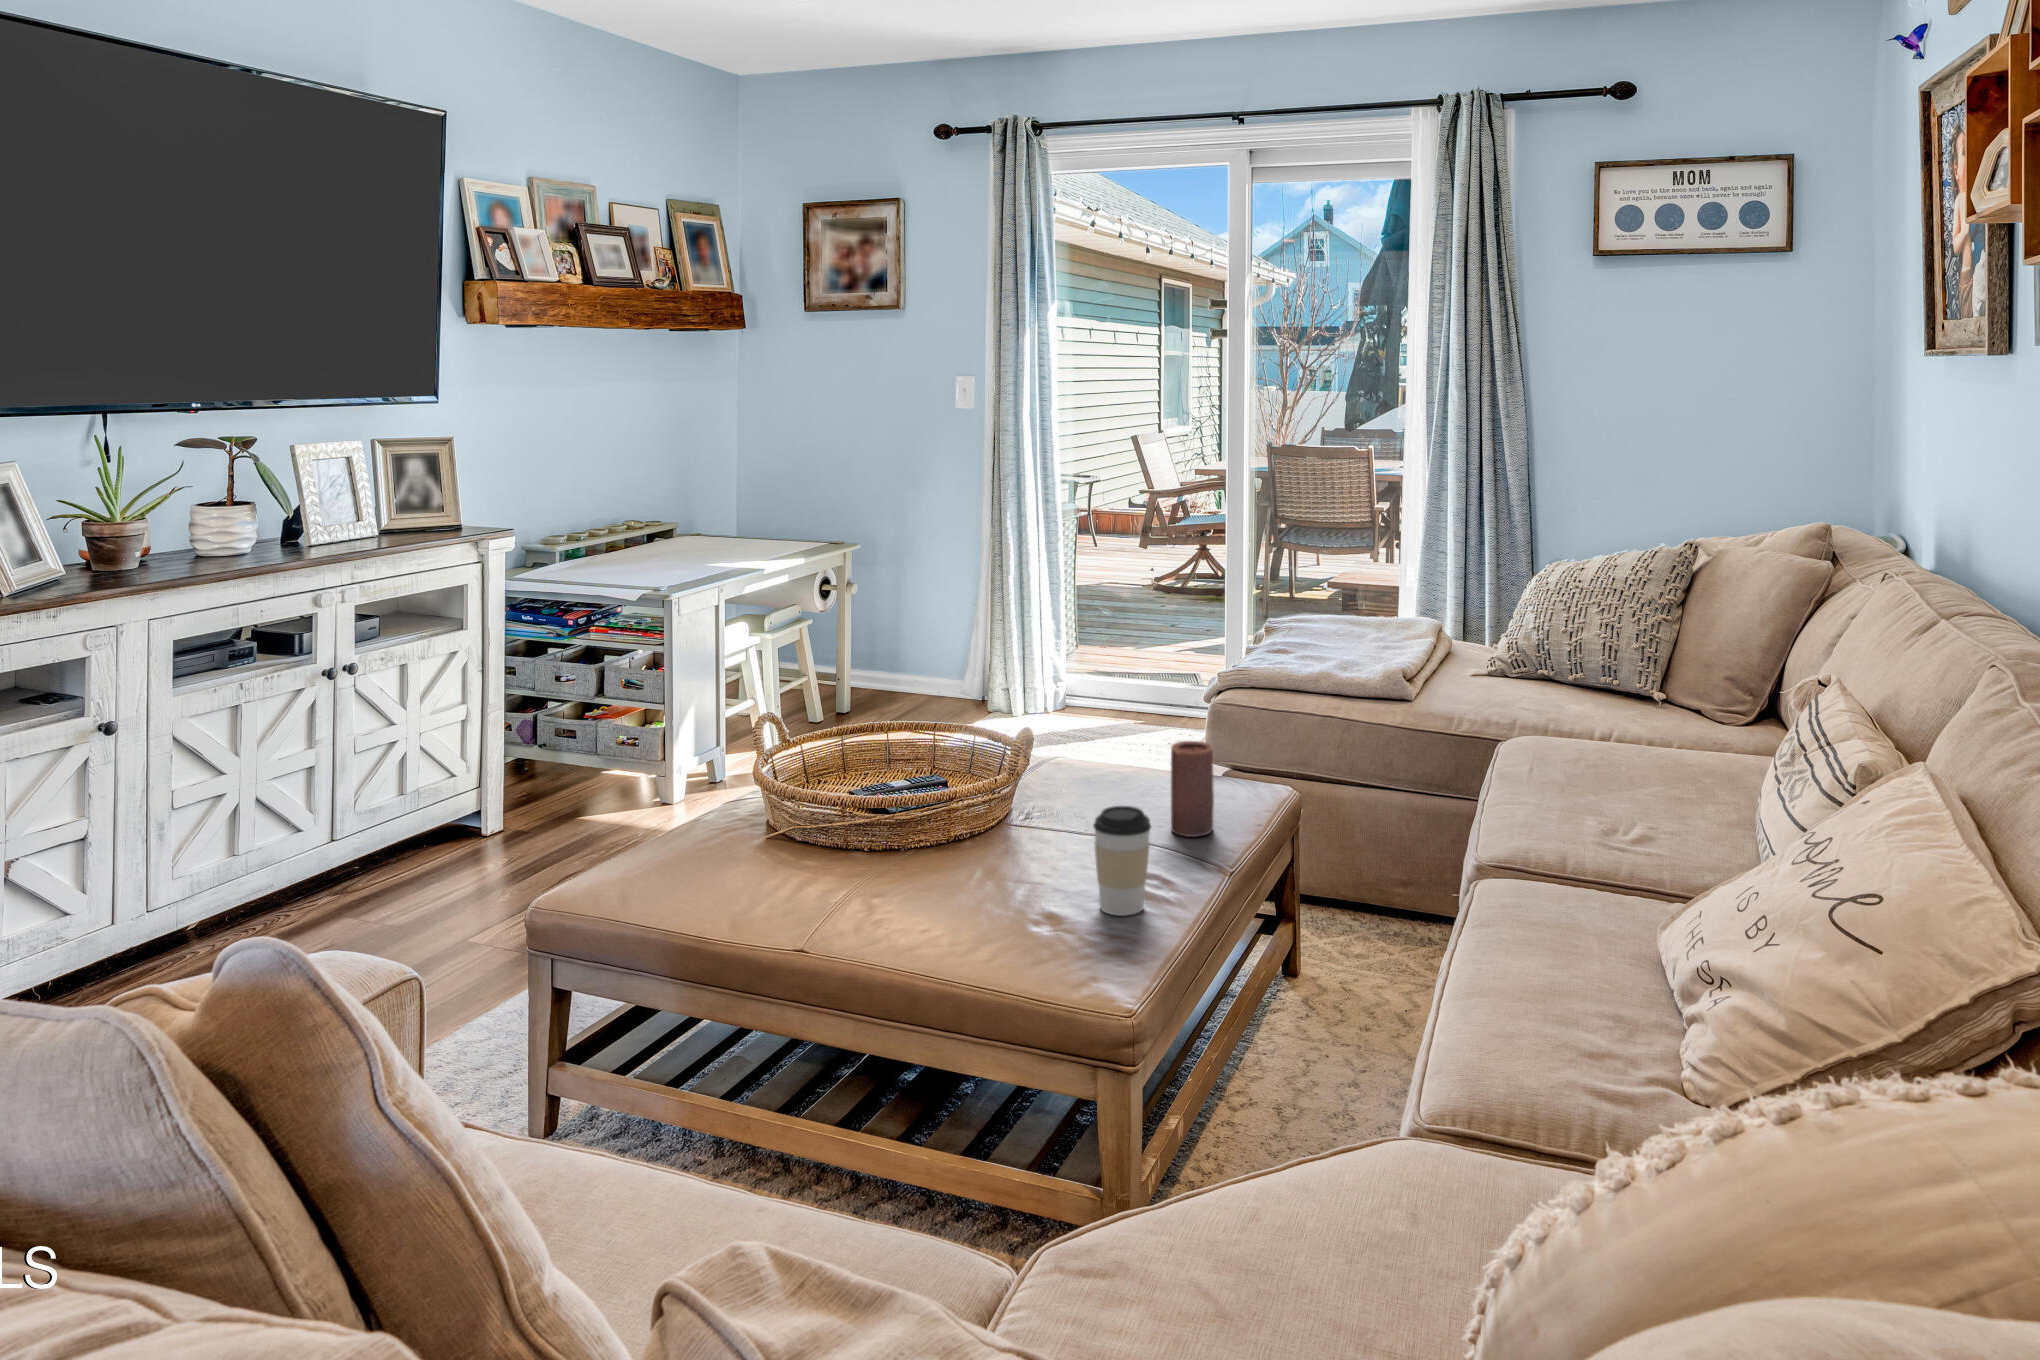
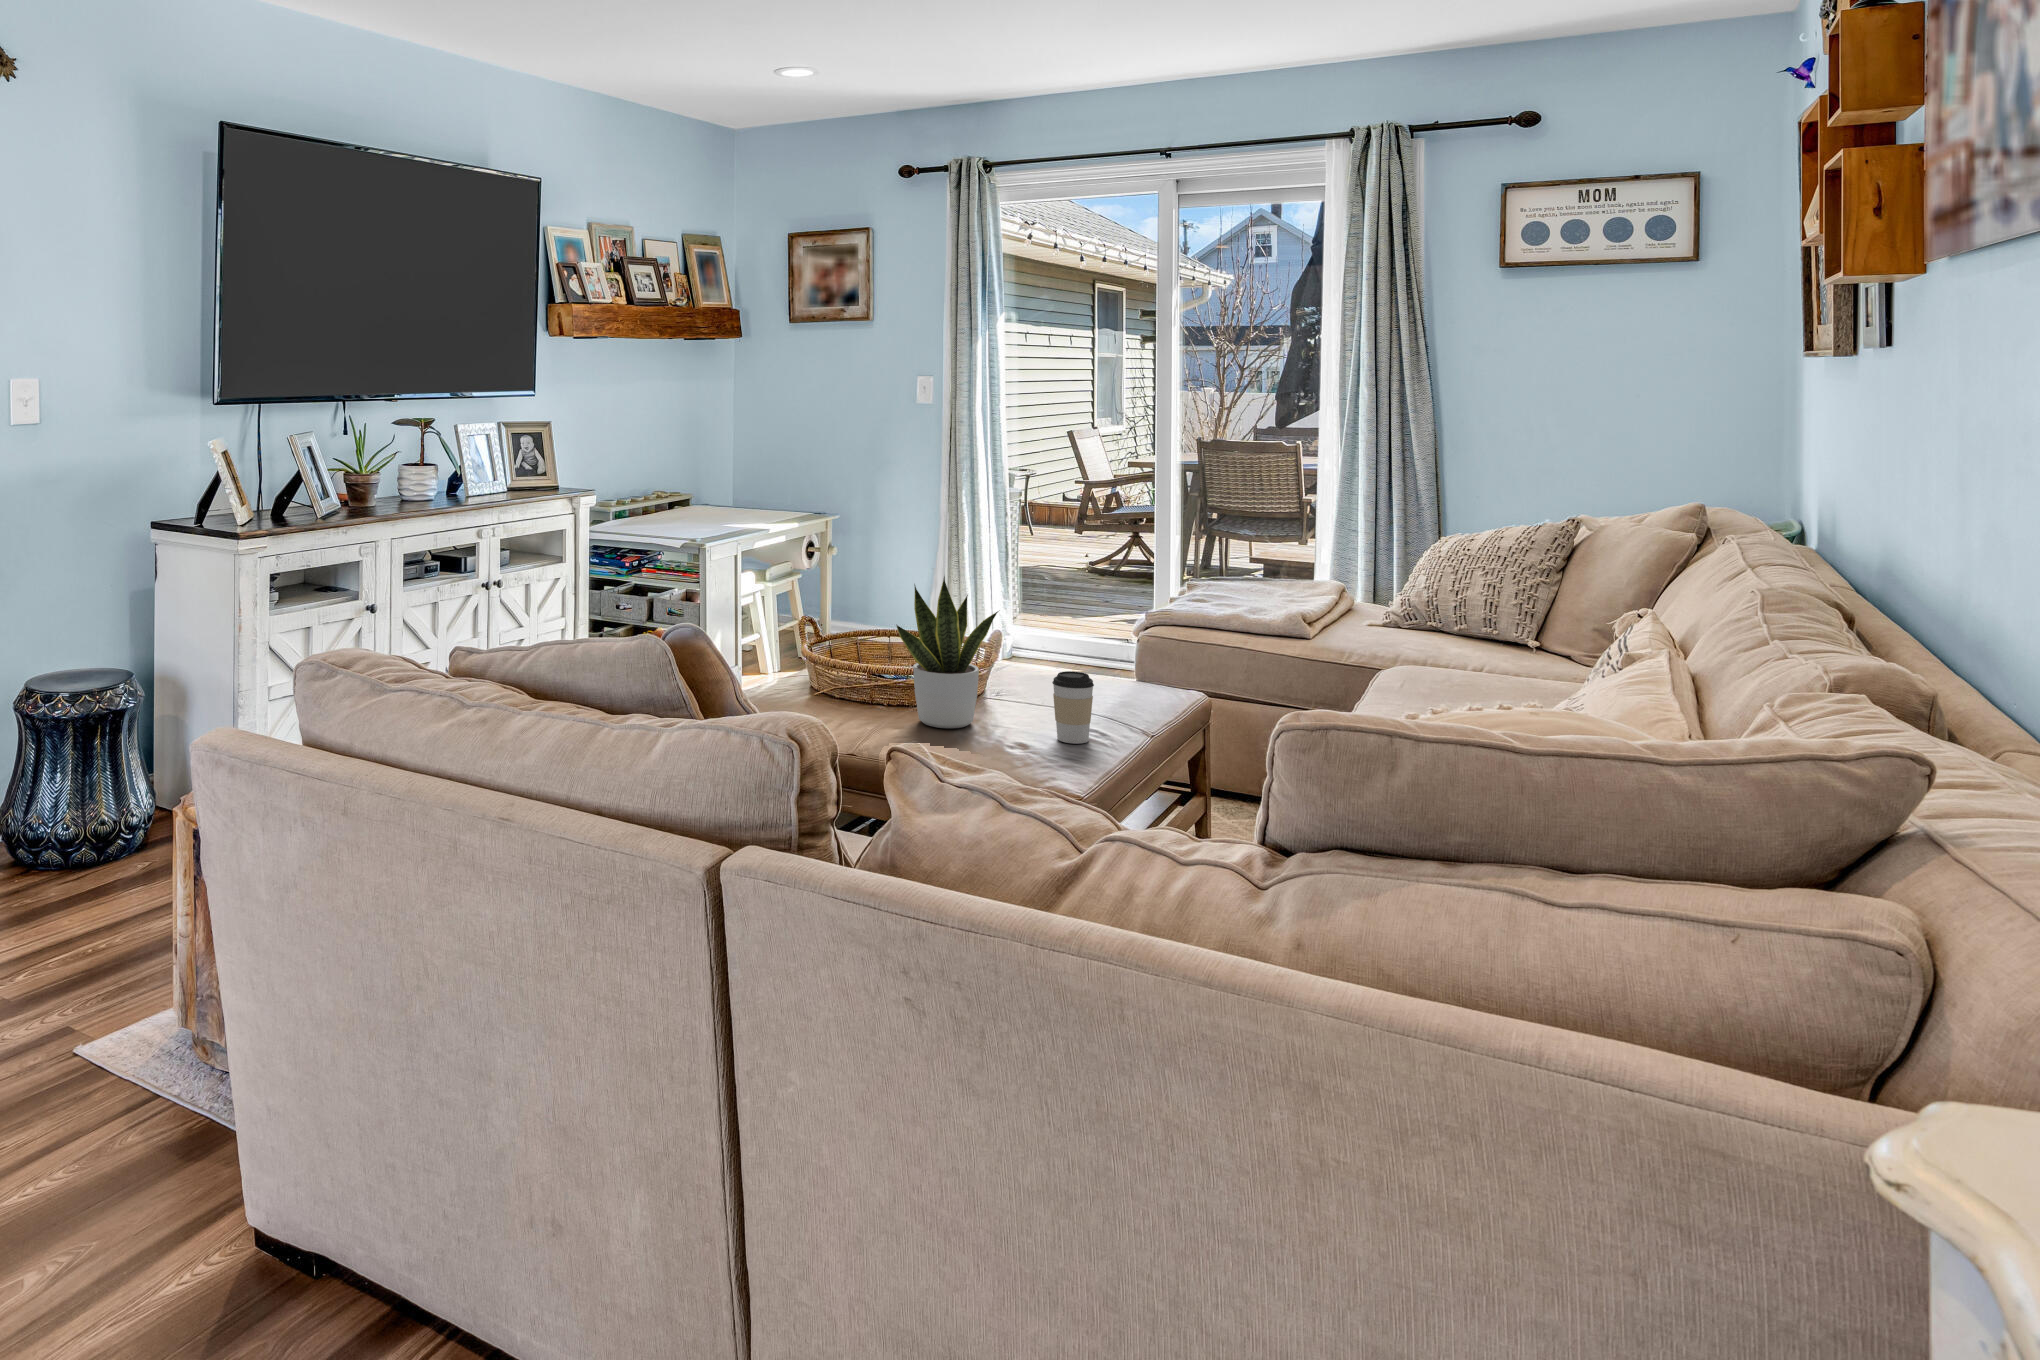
potted plant: none [868,670,1023,899] -> present [896,576,999,728]
candle: present [1171,741,1214,837] -> none [1108,640,1140,707]

